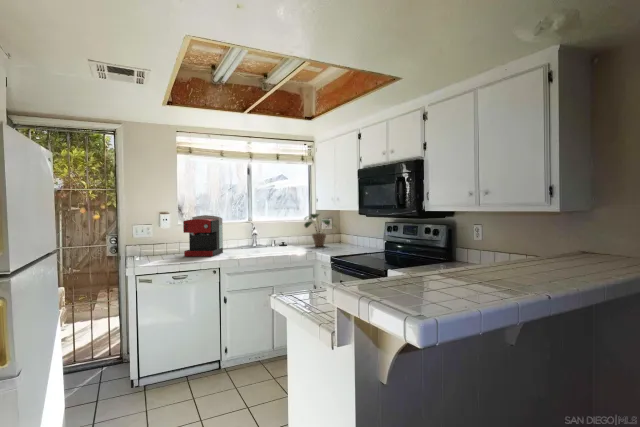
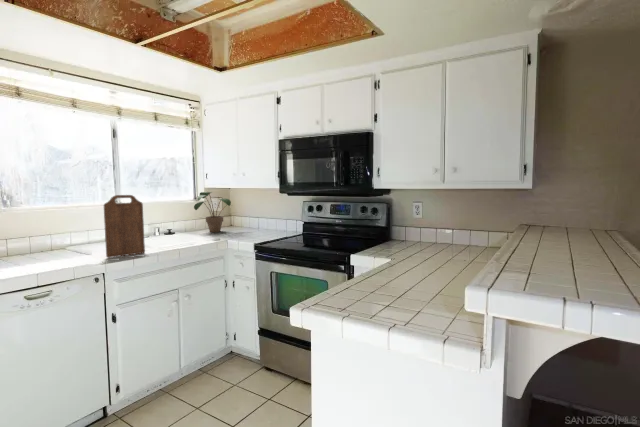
coffee maker: present [183,215,223,256] -> none [24,195,89,261]
cutting board: none [222,215,248,258] -> present [104,195,145,258]

